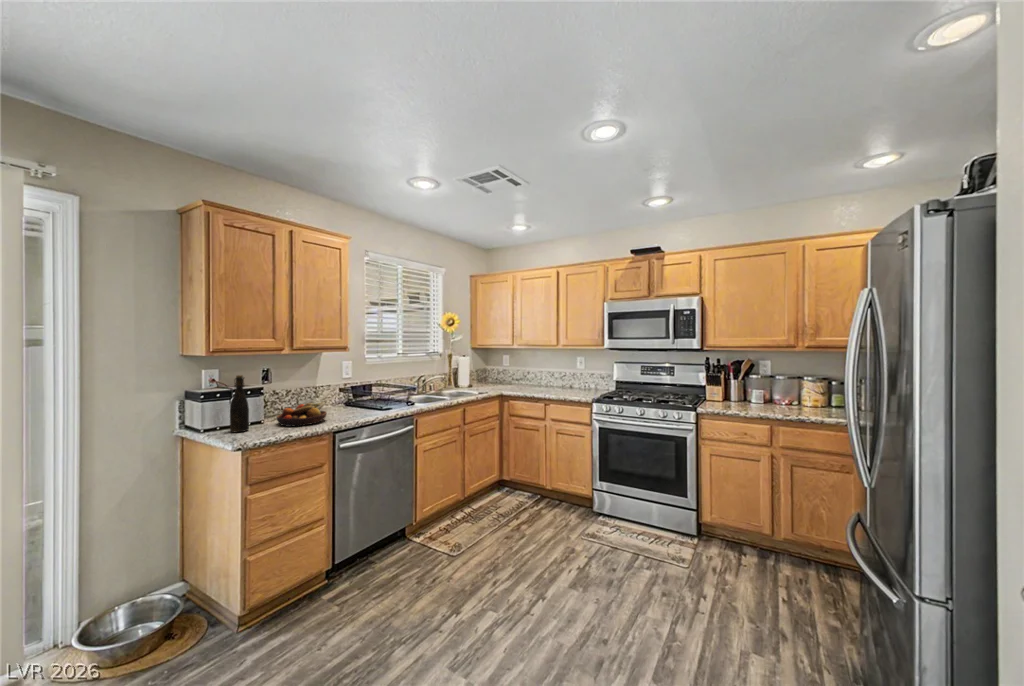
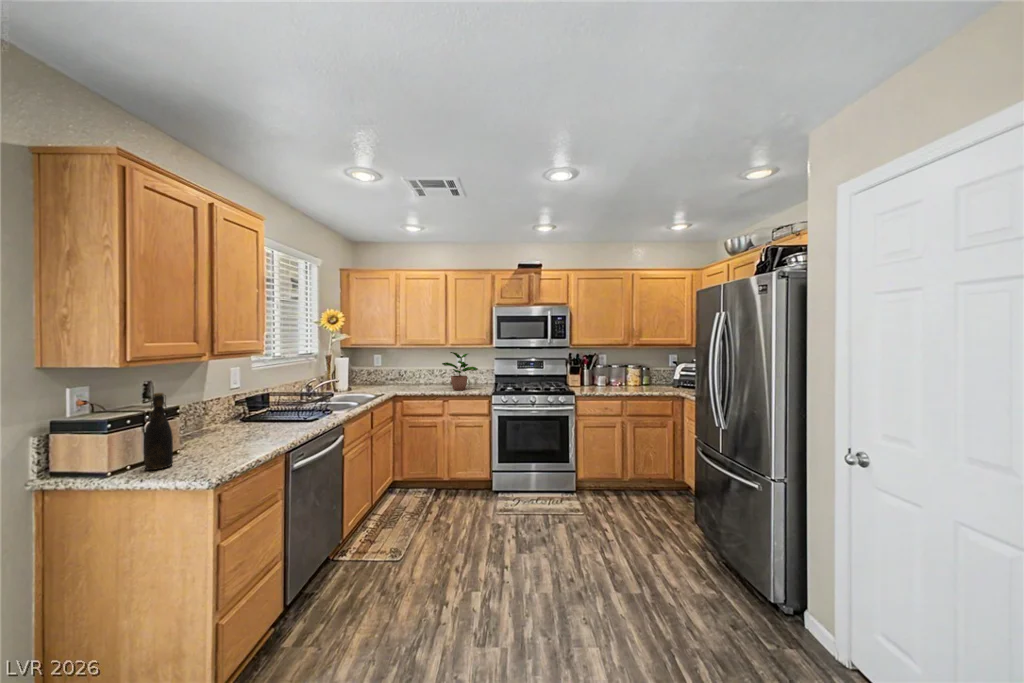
potted plant: none [551,352,587,395] -> present [442,352,478,390]
fruit bowl: present [277,402,327,427] -> none [195,418,263,453]

